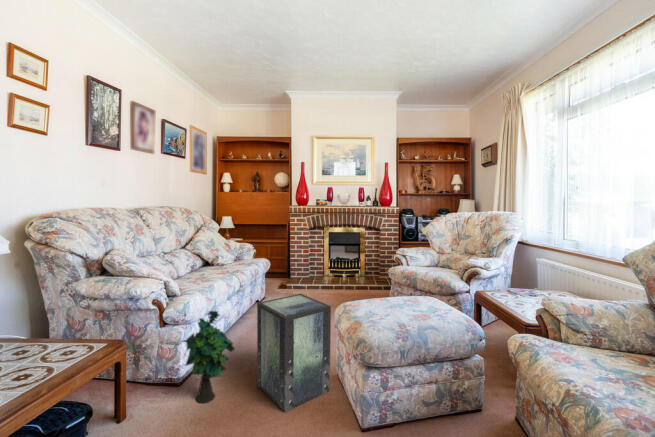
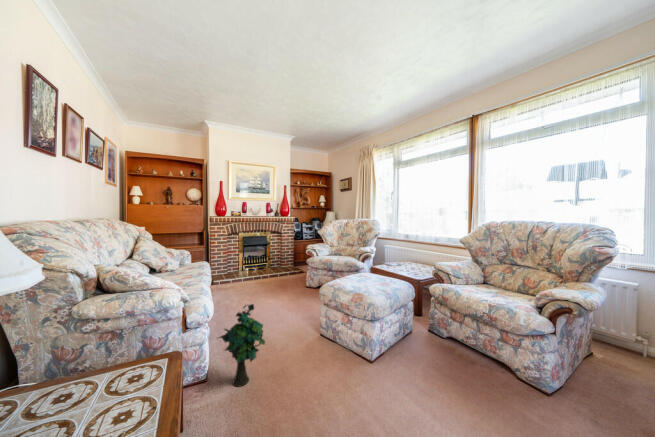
storage box: present [257,294,331,412] -> none [275,281,327,367]

